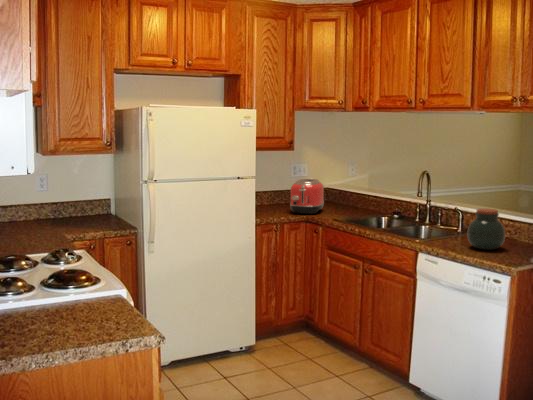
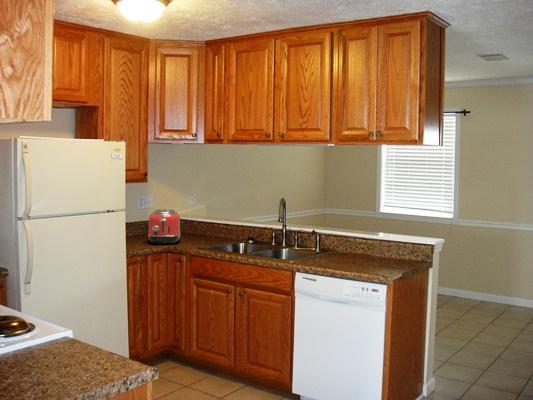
jar: present [467,209,505,250] -> none [338,229,370,265]

